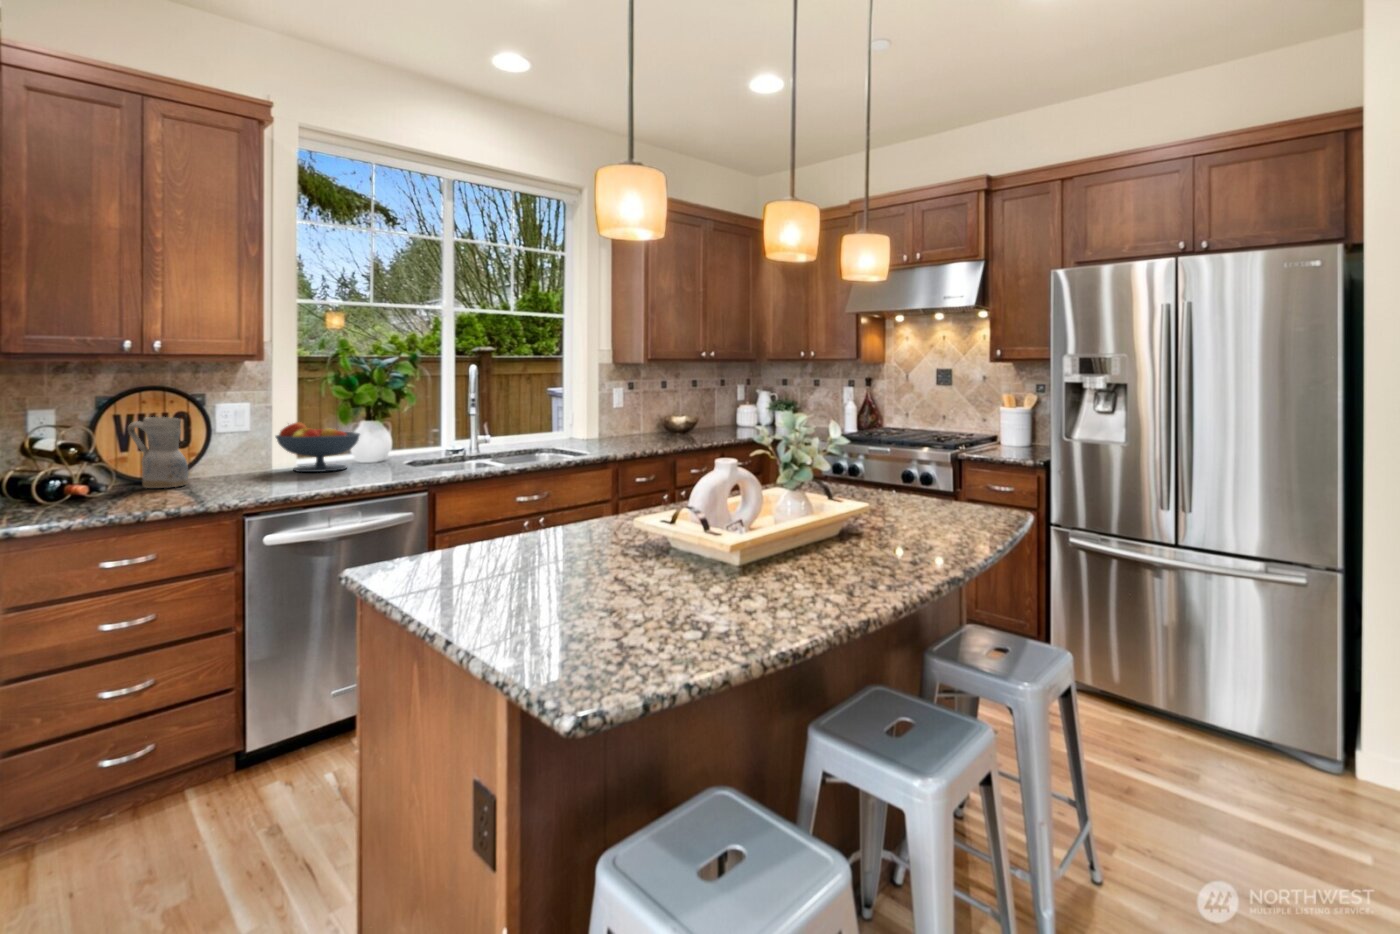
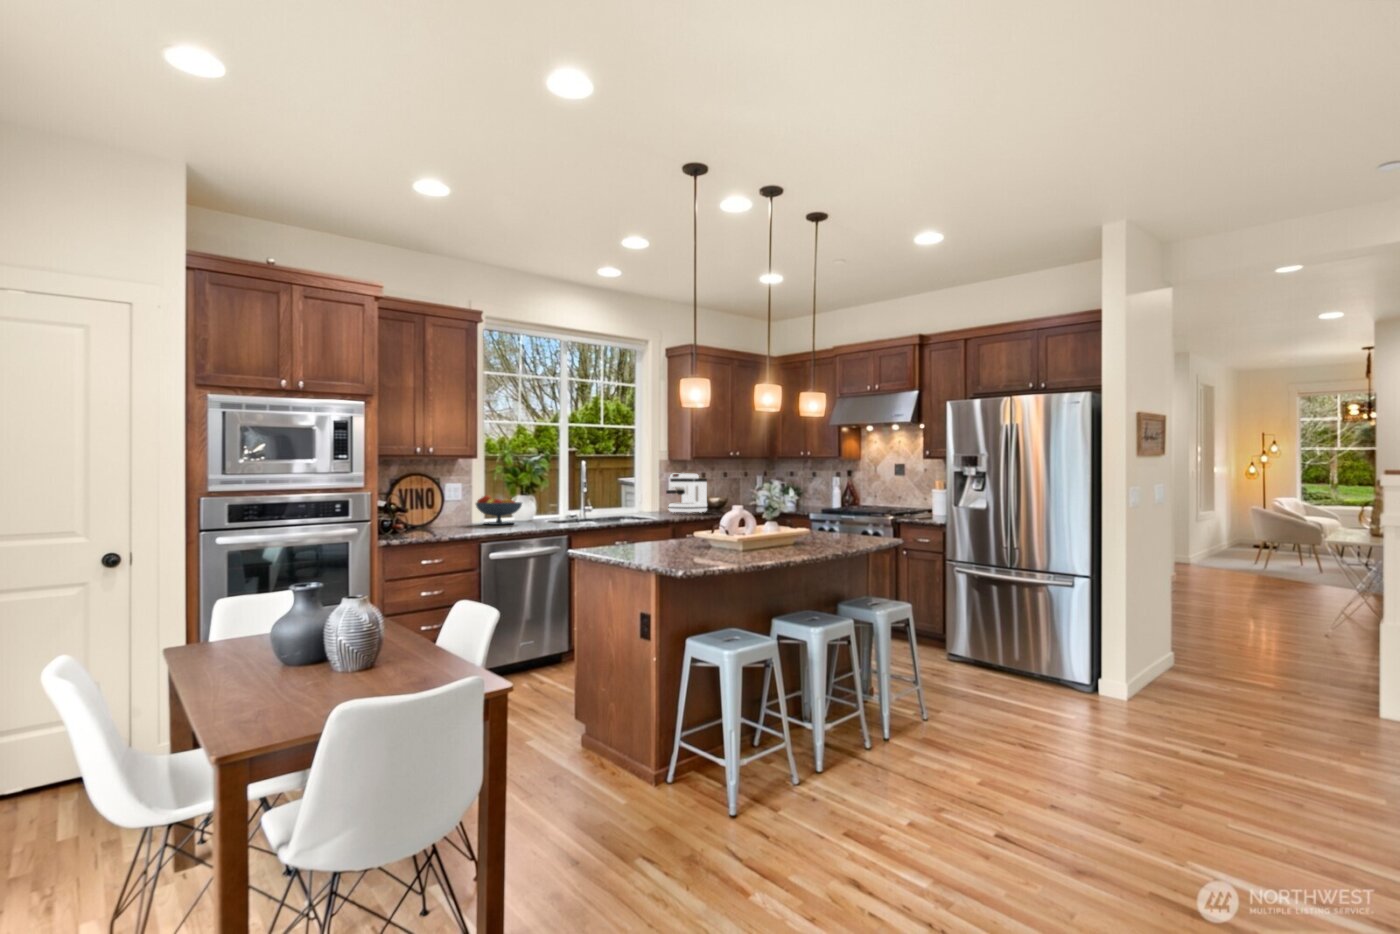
coffee maker: none [607,383,668,441] -> present [666,473,707,513]
ceramic pitcher: present [128,417,188,488] -> none [409,490,437,530]

